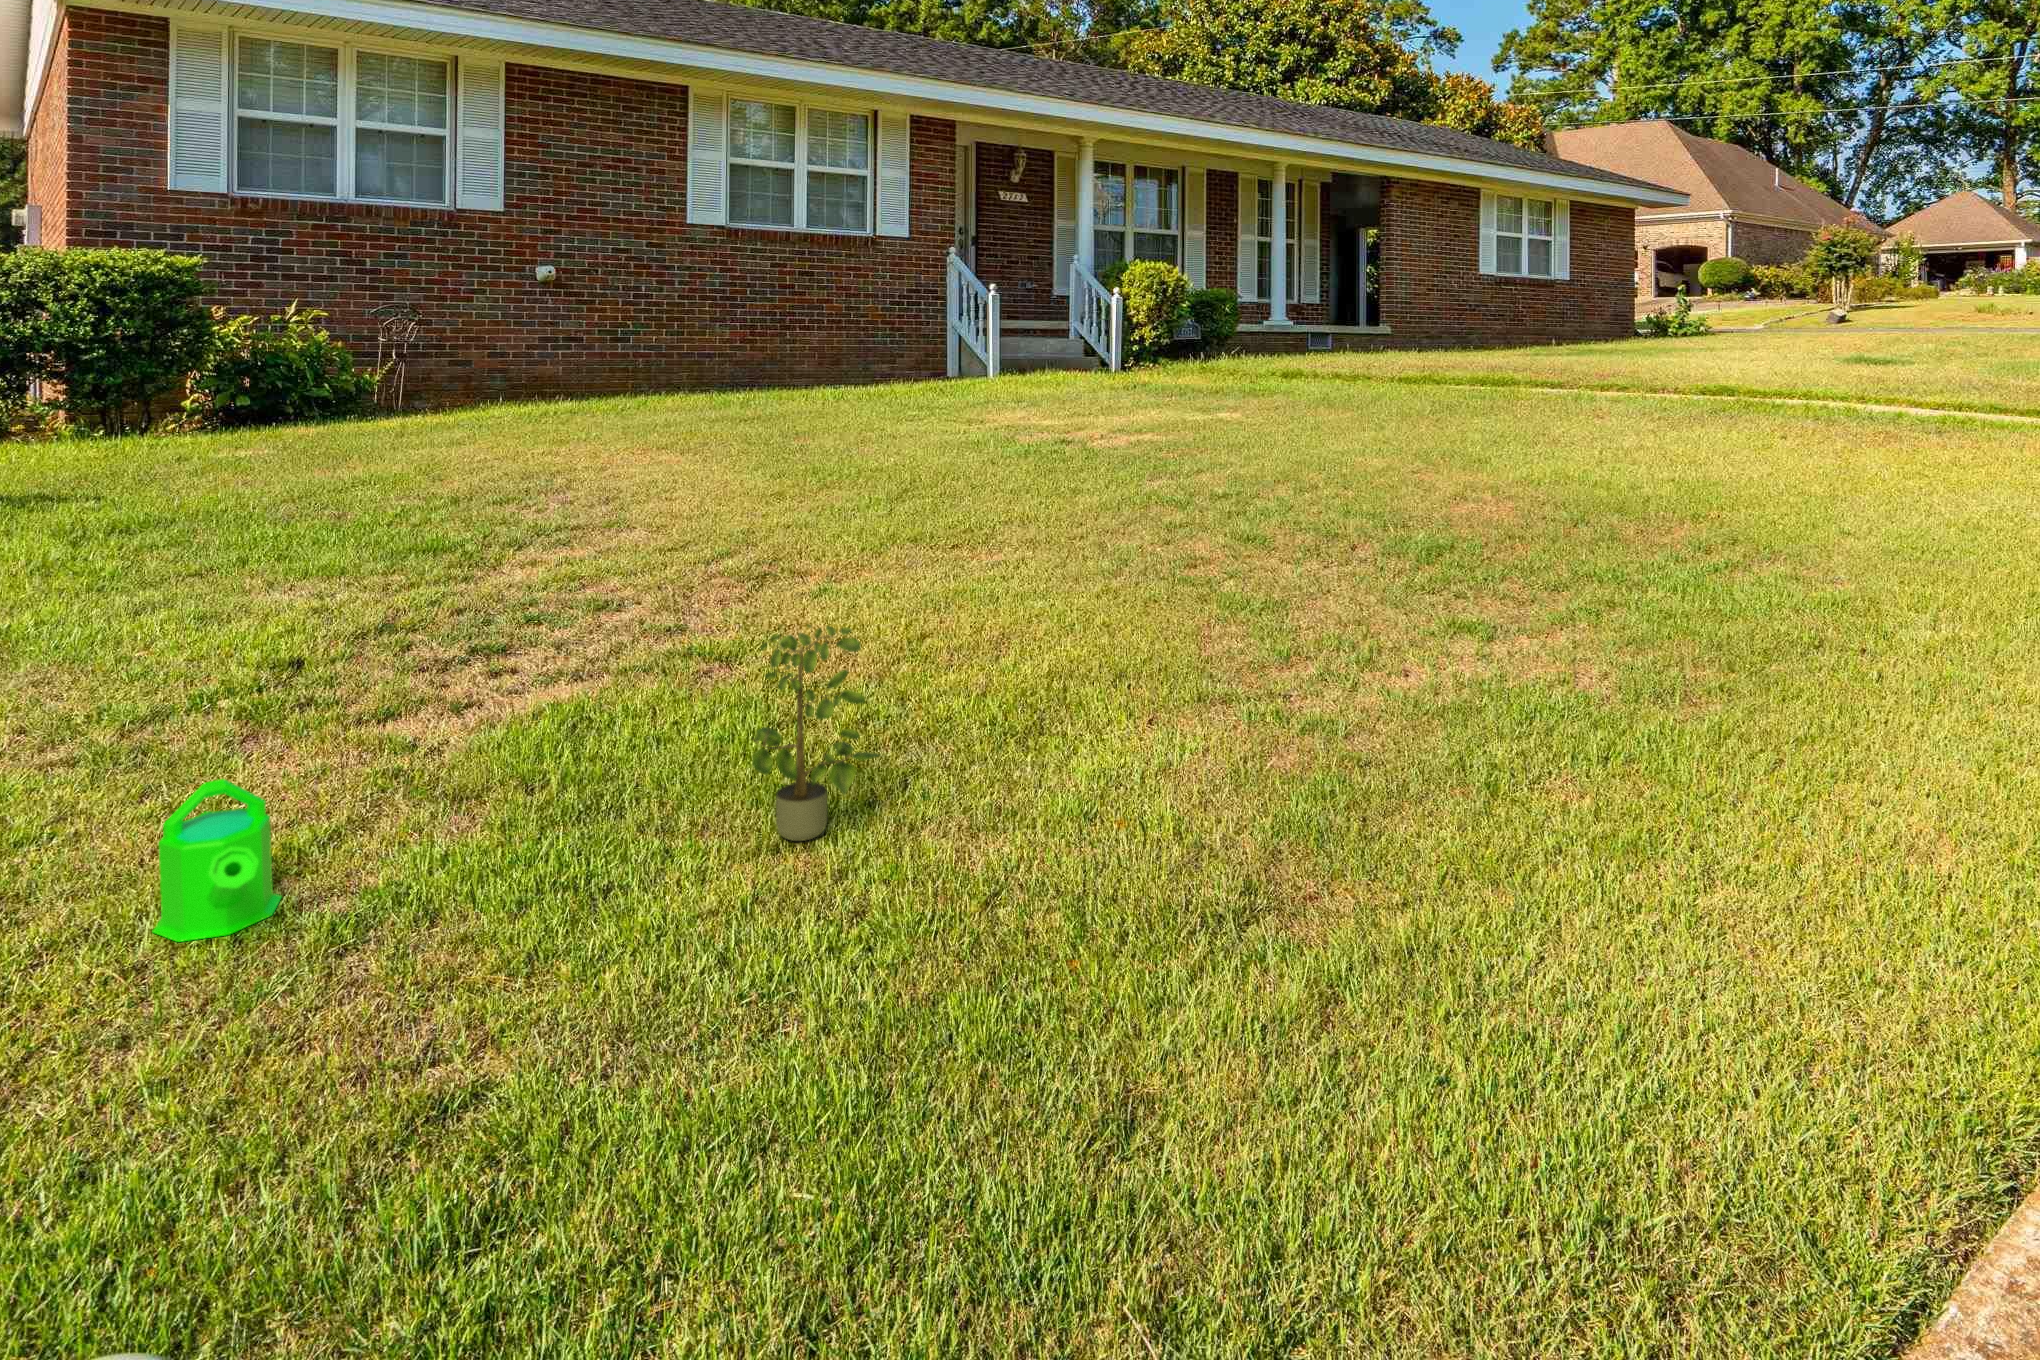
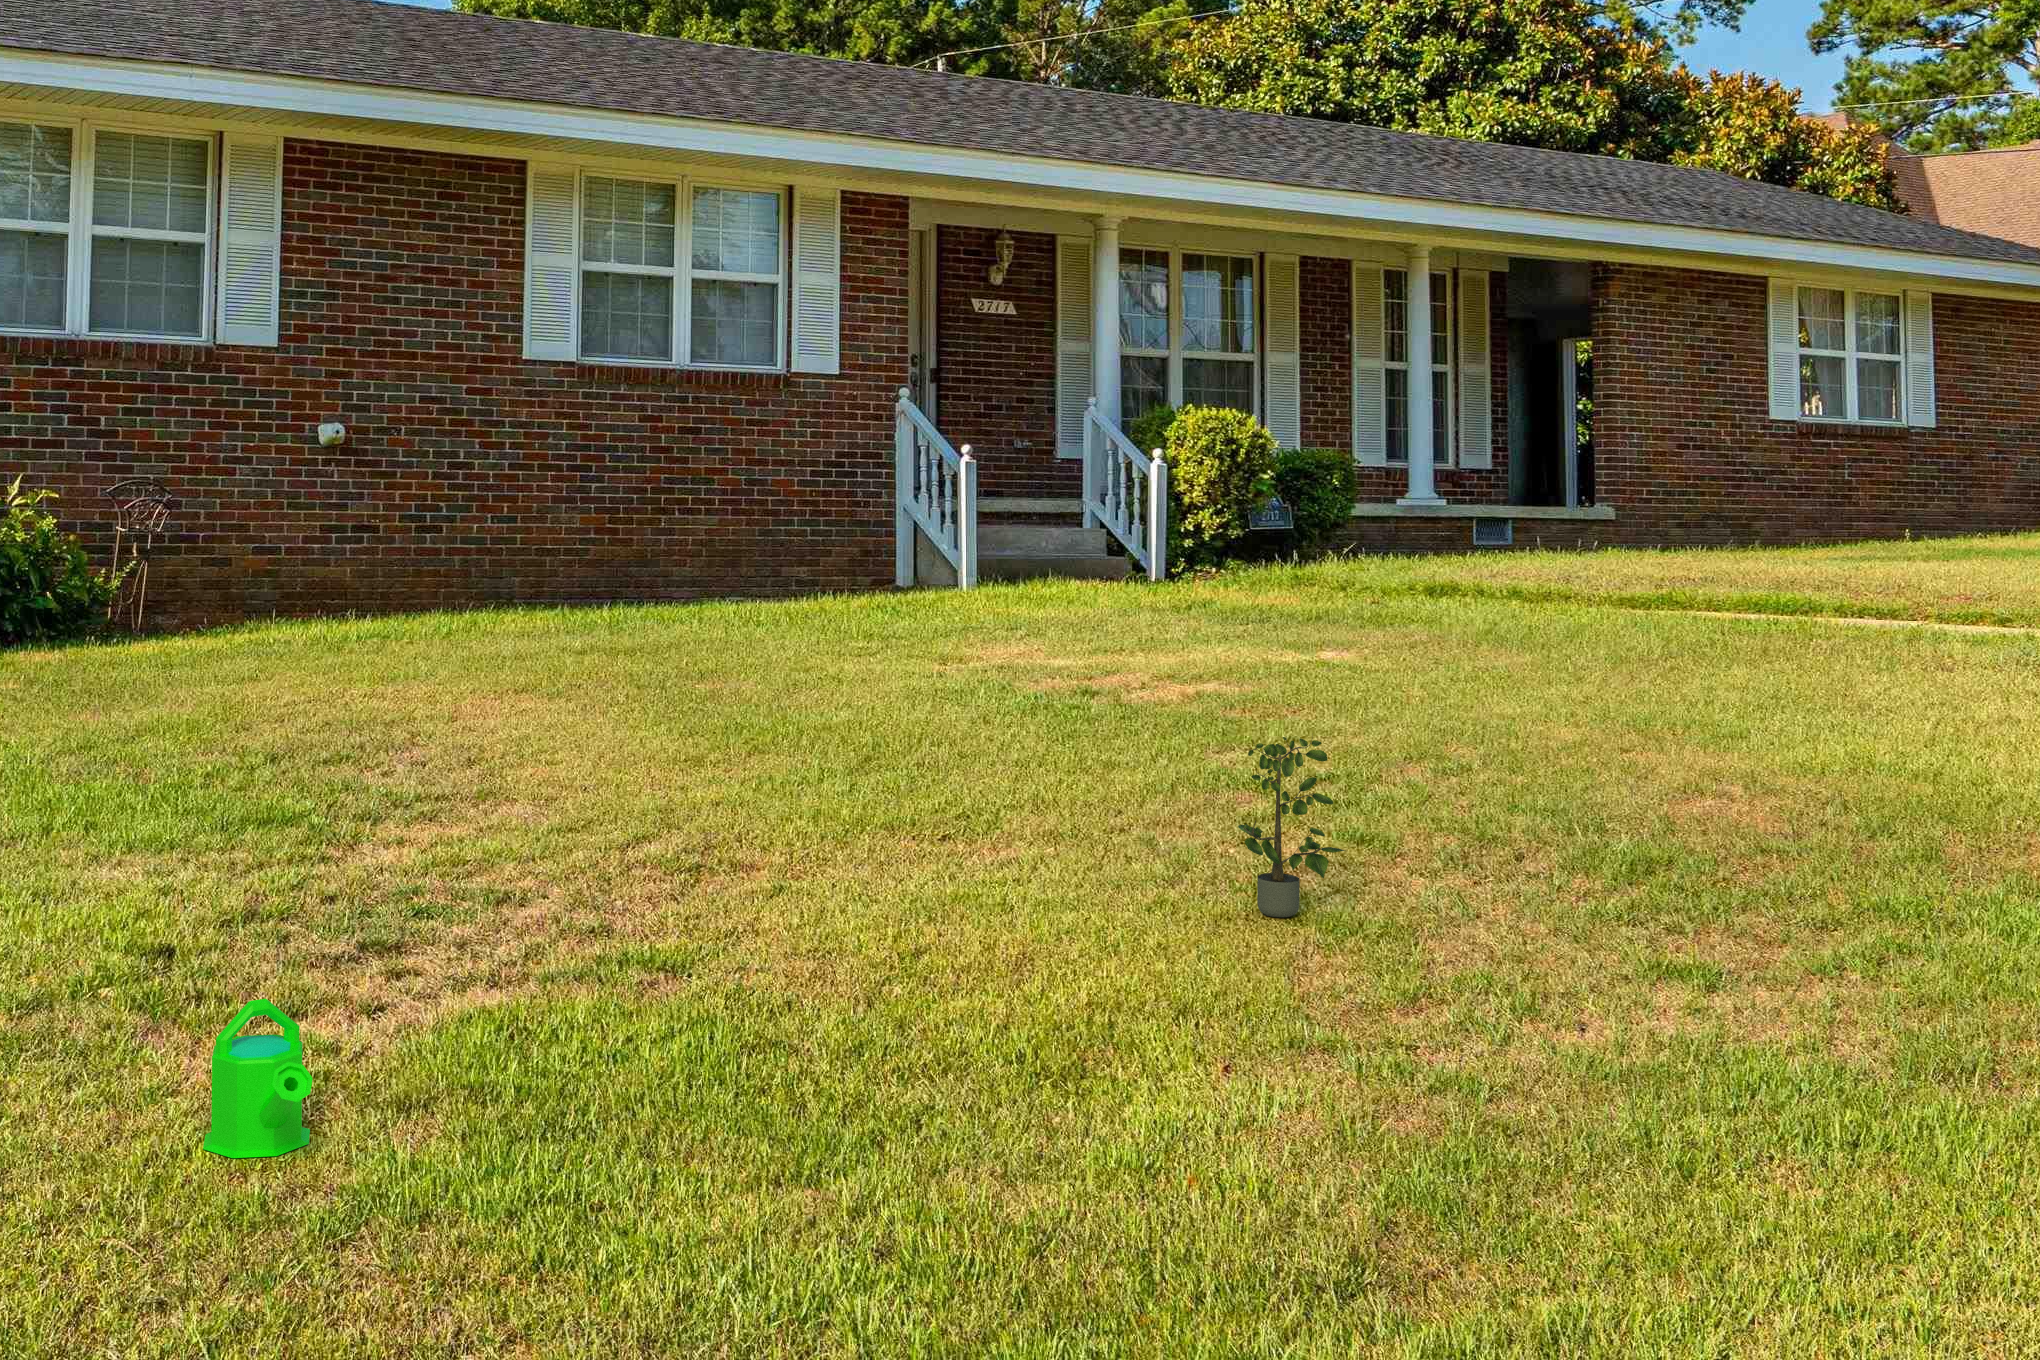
potted plant: present [752,624,880,841] -> present [1238,737,1345,917]

